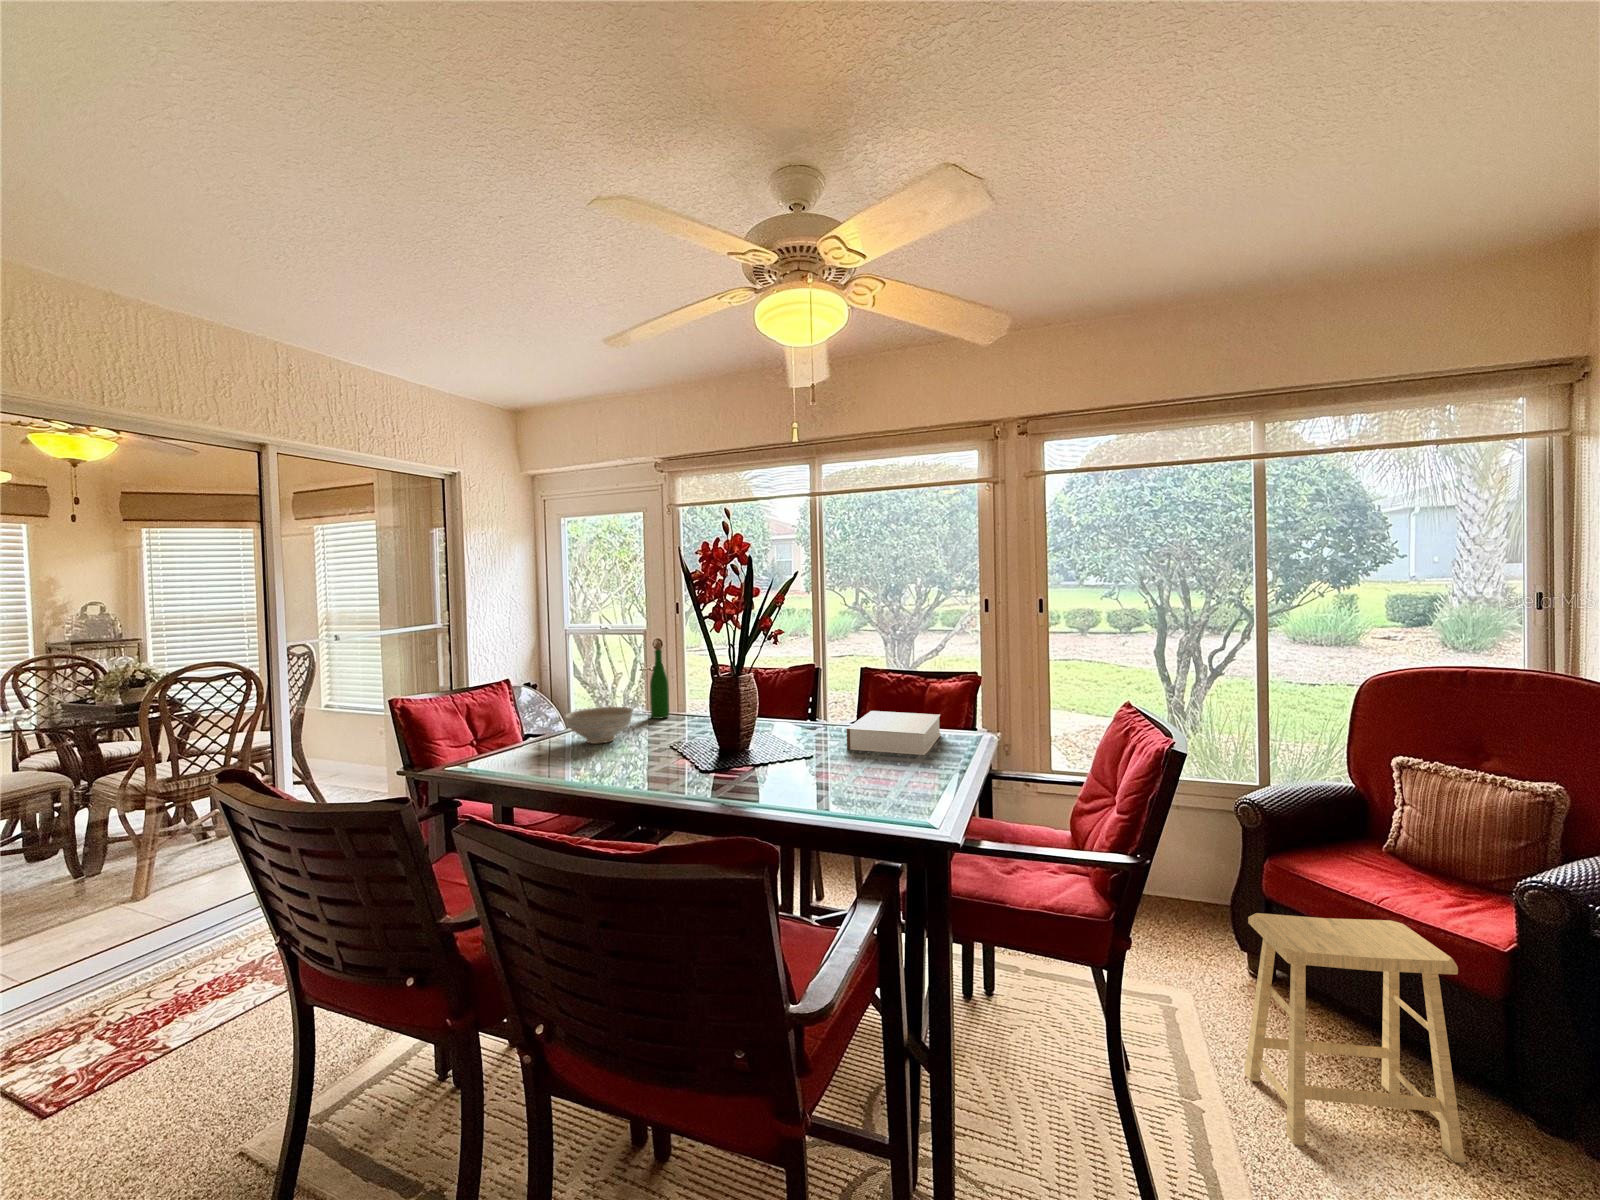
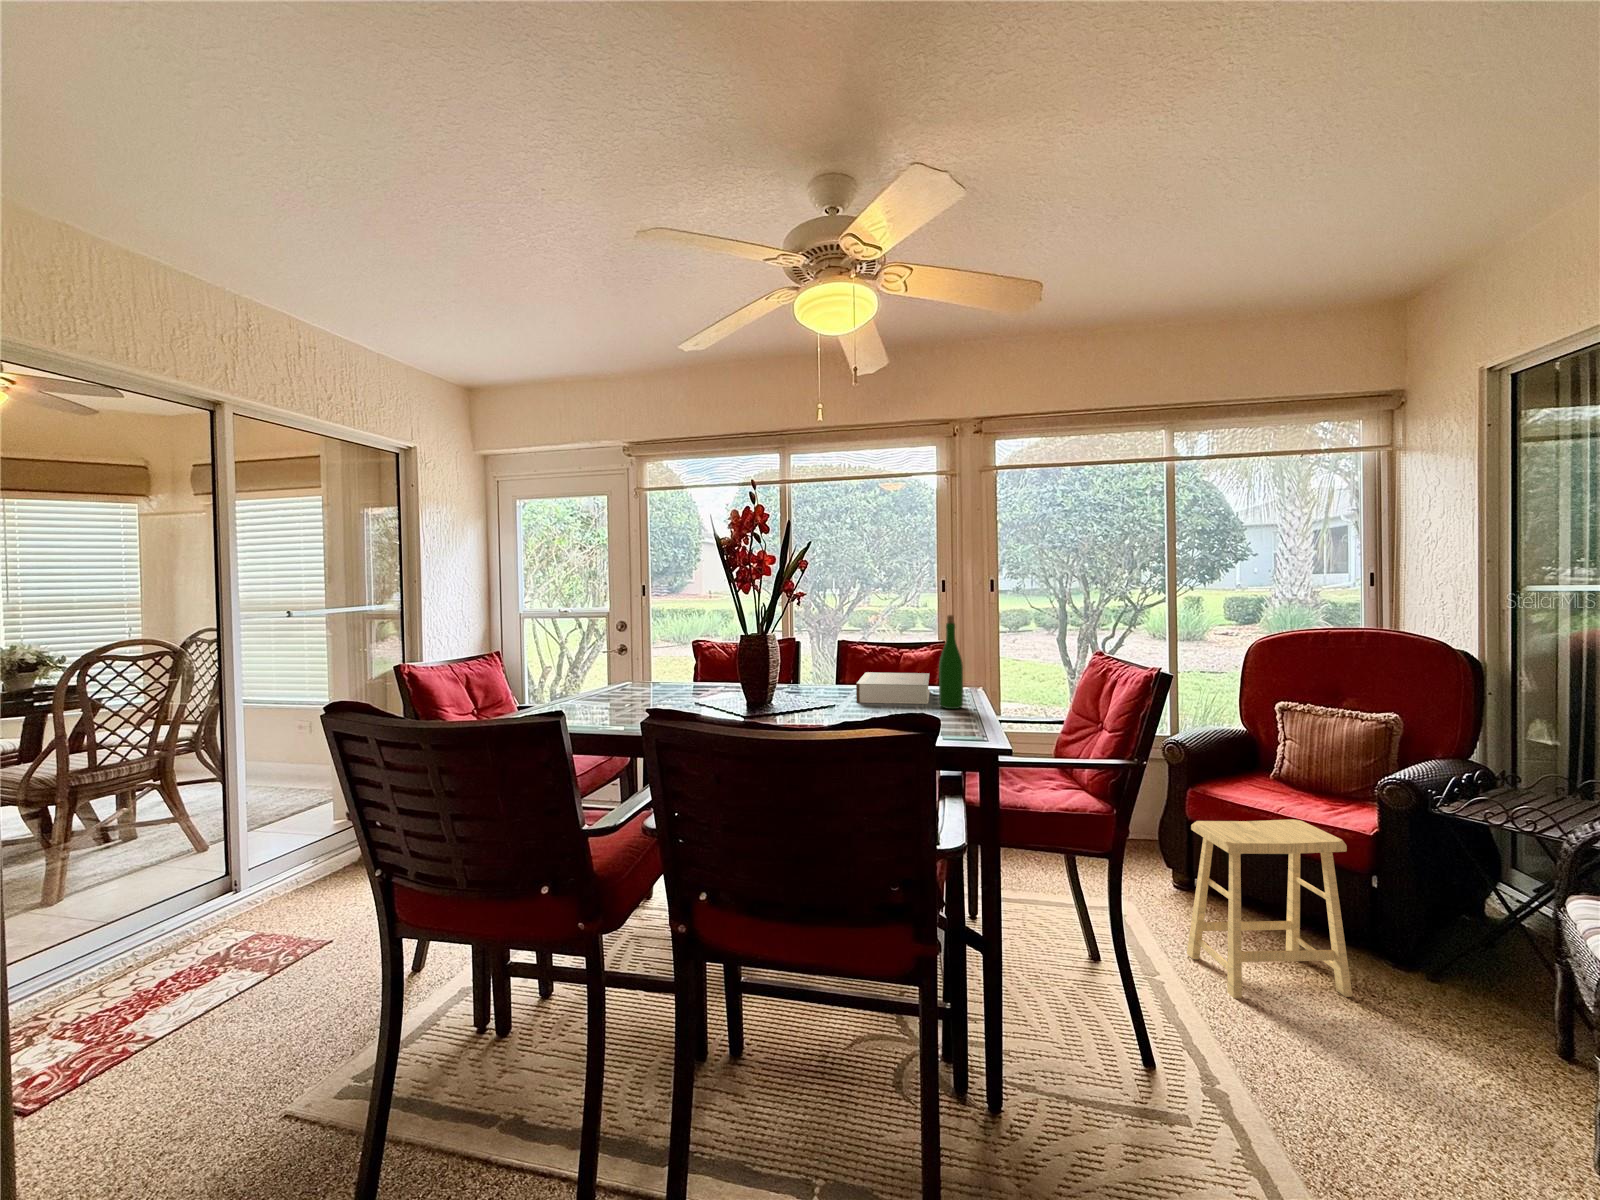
wine bottle: present [650,643,669,719] -> present [939,615,963,709]
decorative bowl: present [566,707,633,744] -> none [583,672,648,705]

